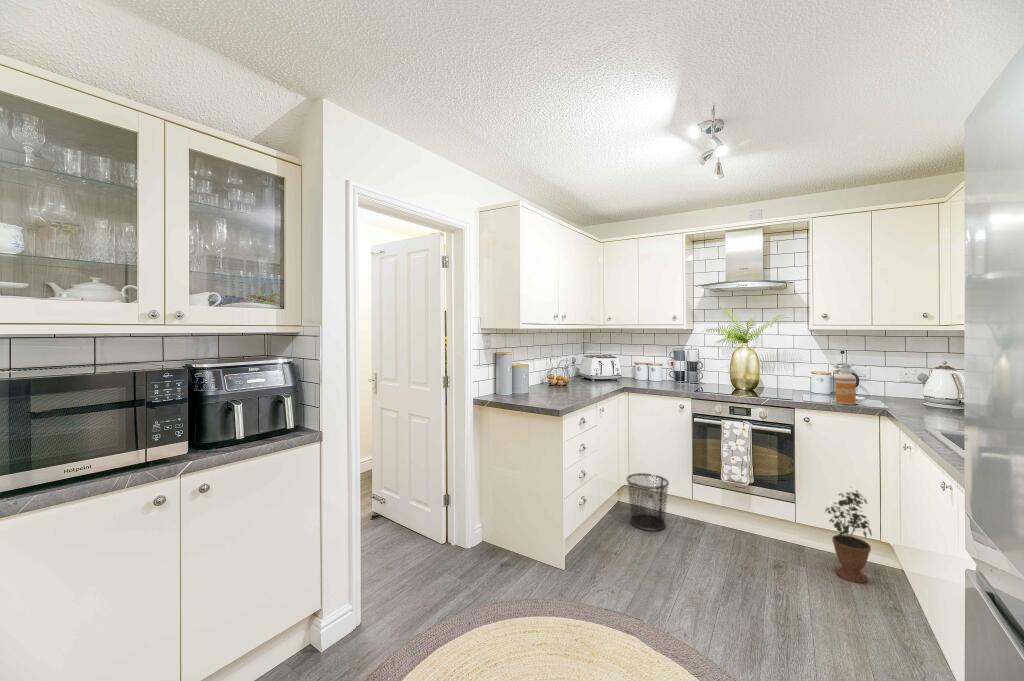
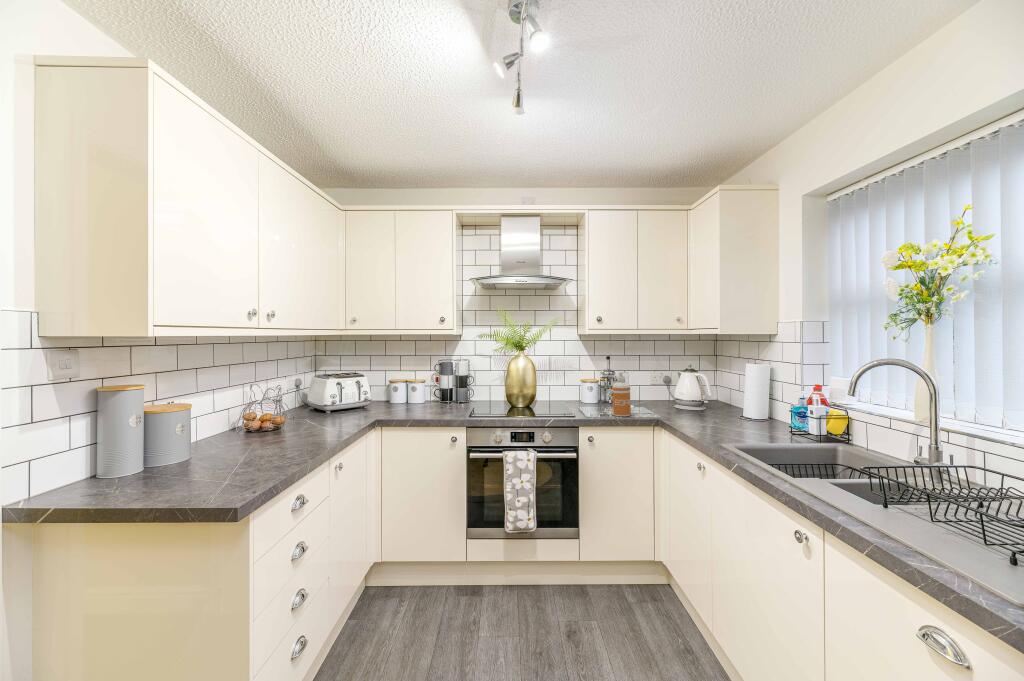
waste bin: present [627,473,669,531] -> none [380,538,441,631]
potted plant: present [825,491,872,583] -> none [614,511,659,624]

